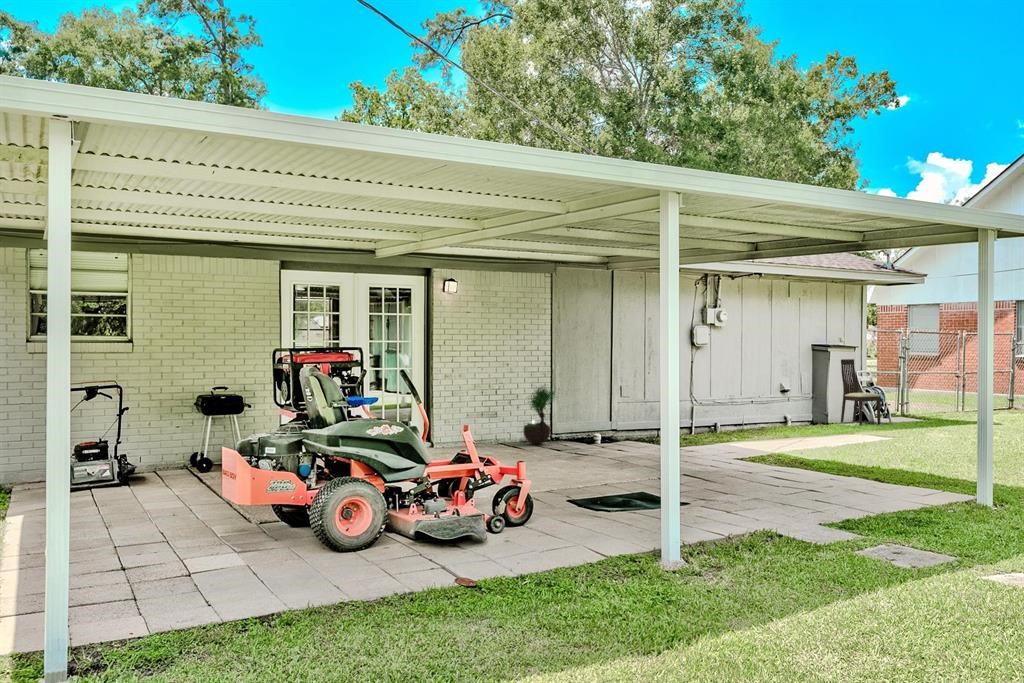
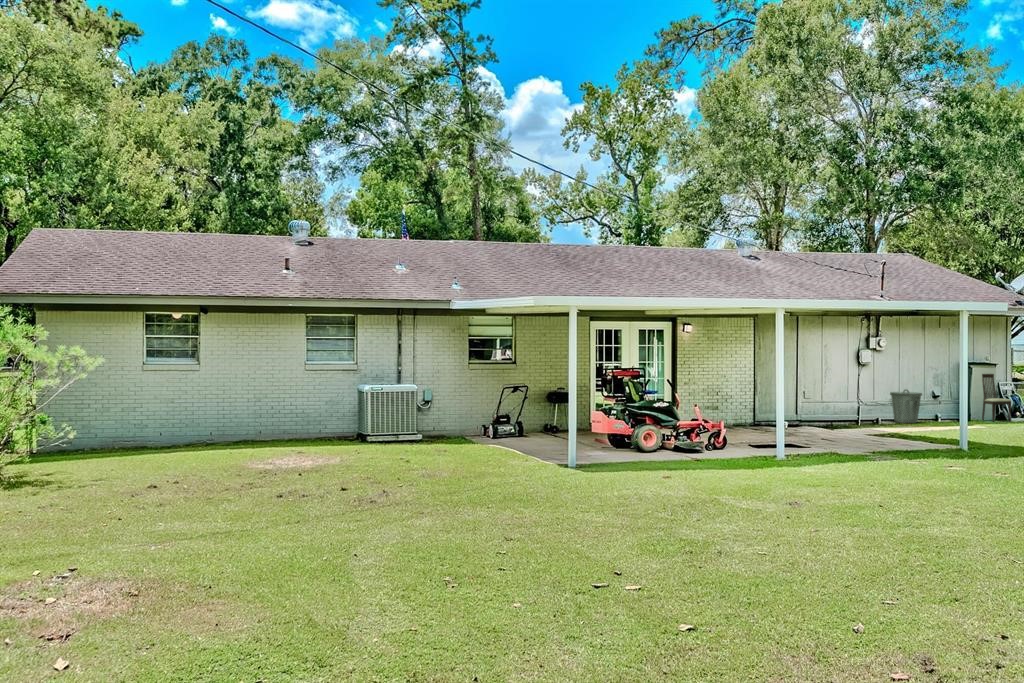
trash can: none [733,382,777,430] -> present [890,389,922,423]
potted tree: present [523,387,555,444] -> none [736,387,758,425]

